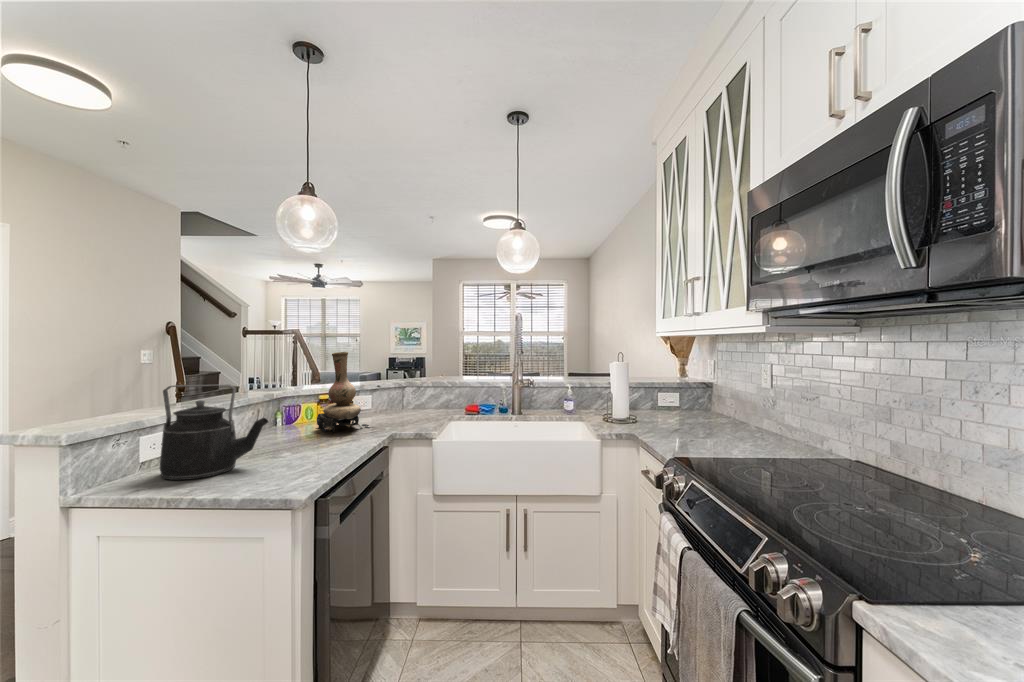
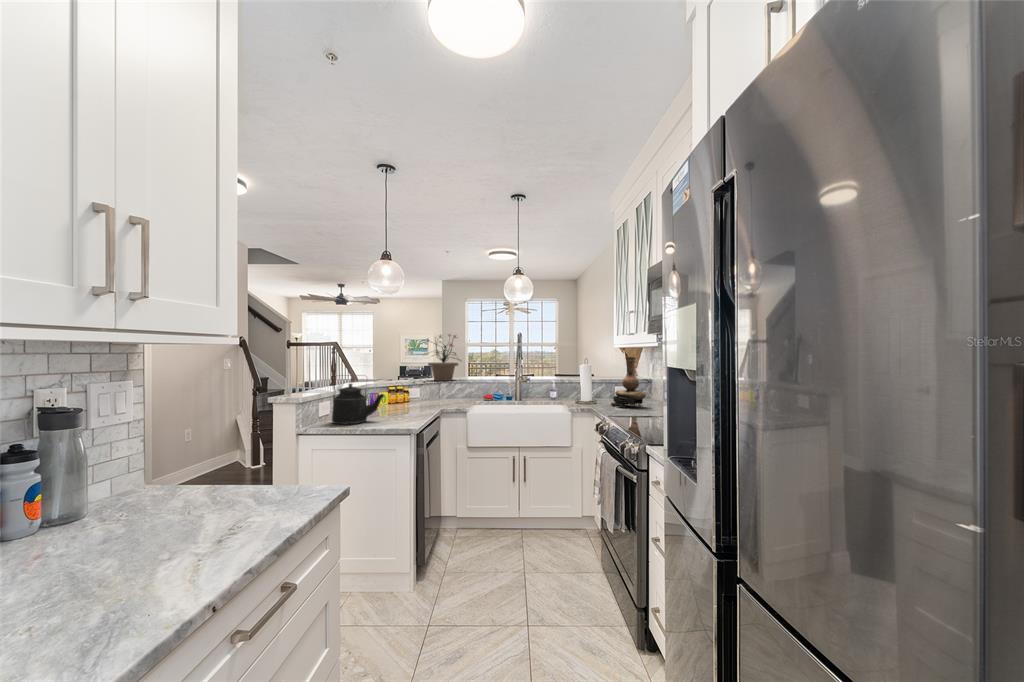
potted plant: none [378,316,434,385] -> present [427,335,458,381]
vase: present [316,352,370,434] -> present [611,357,646,408]

